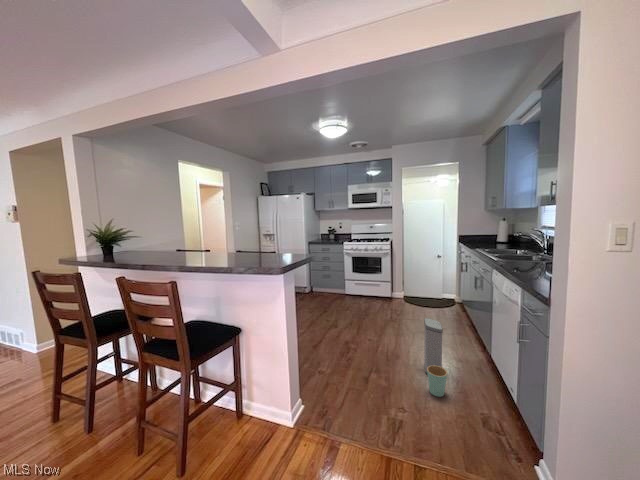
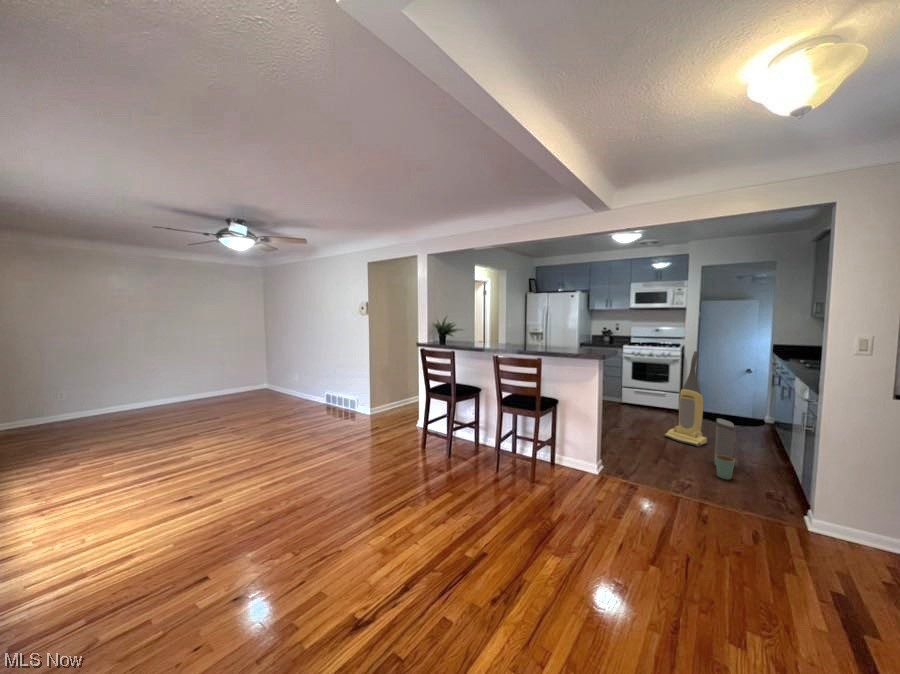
vacuum cleaner: none [378,245,416,344] -> present [664,351,708,447]

